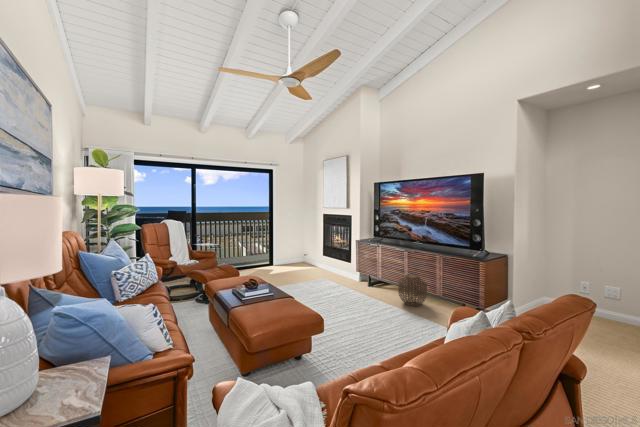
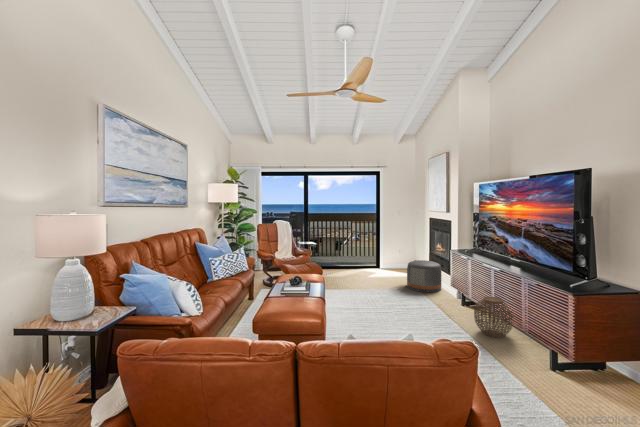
pouf: none [314,252,343,281] -> present [407,260,441,292]

